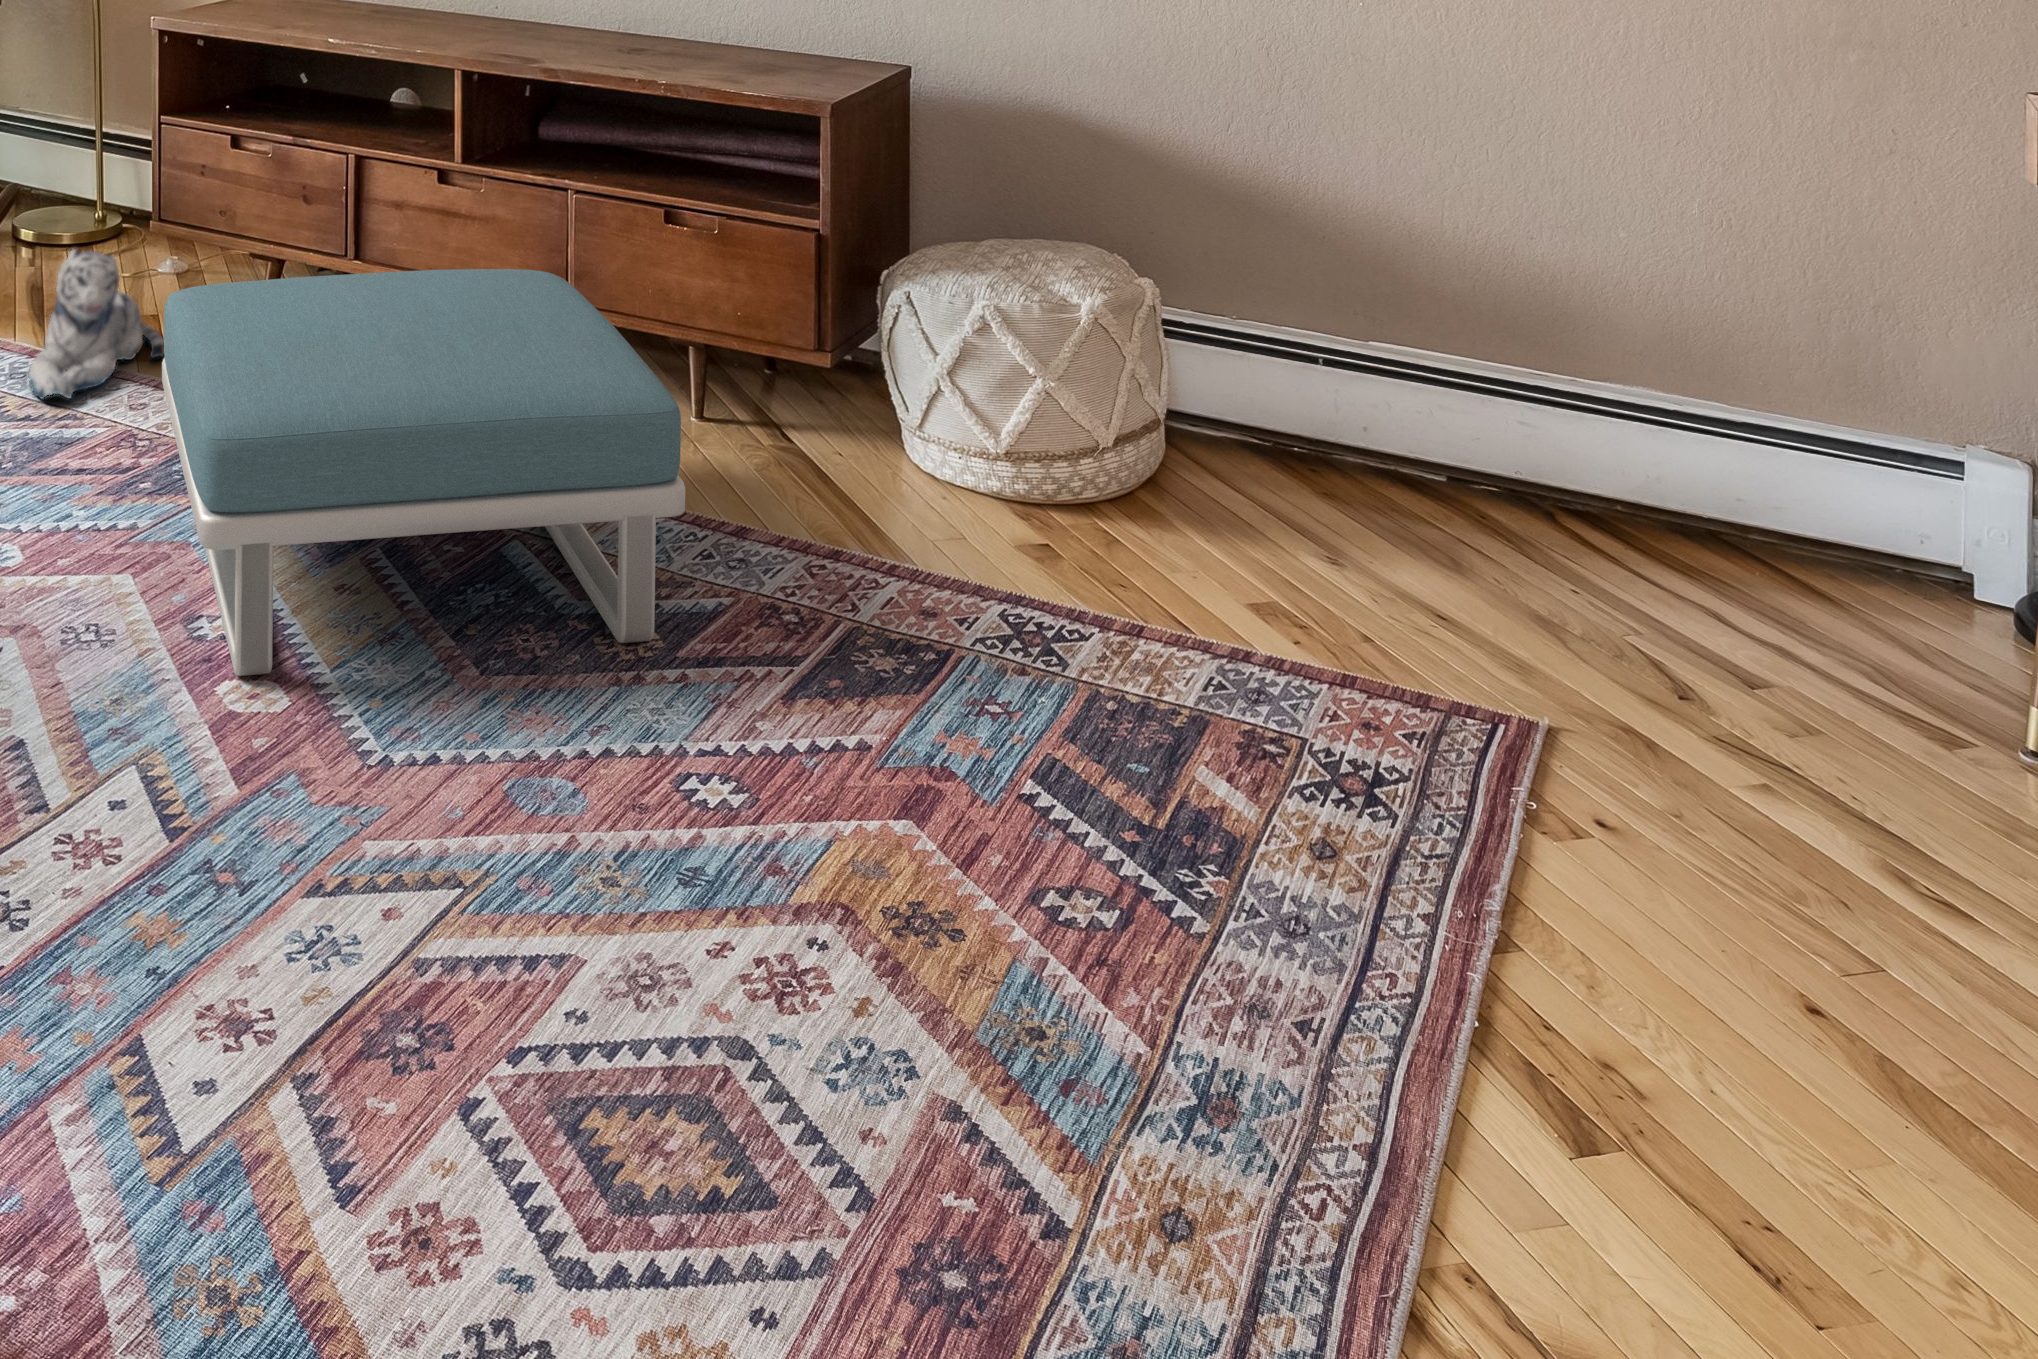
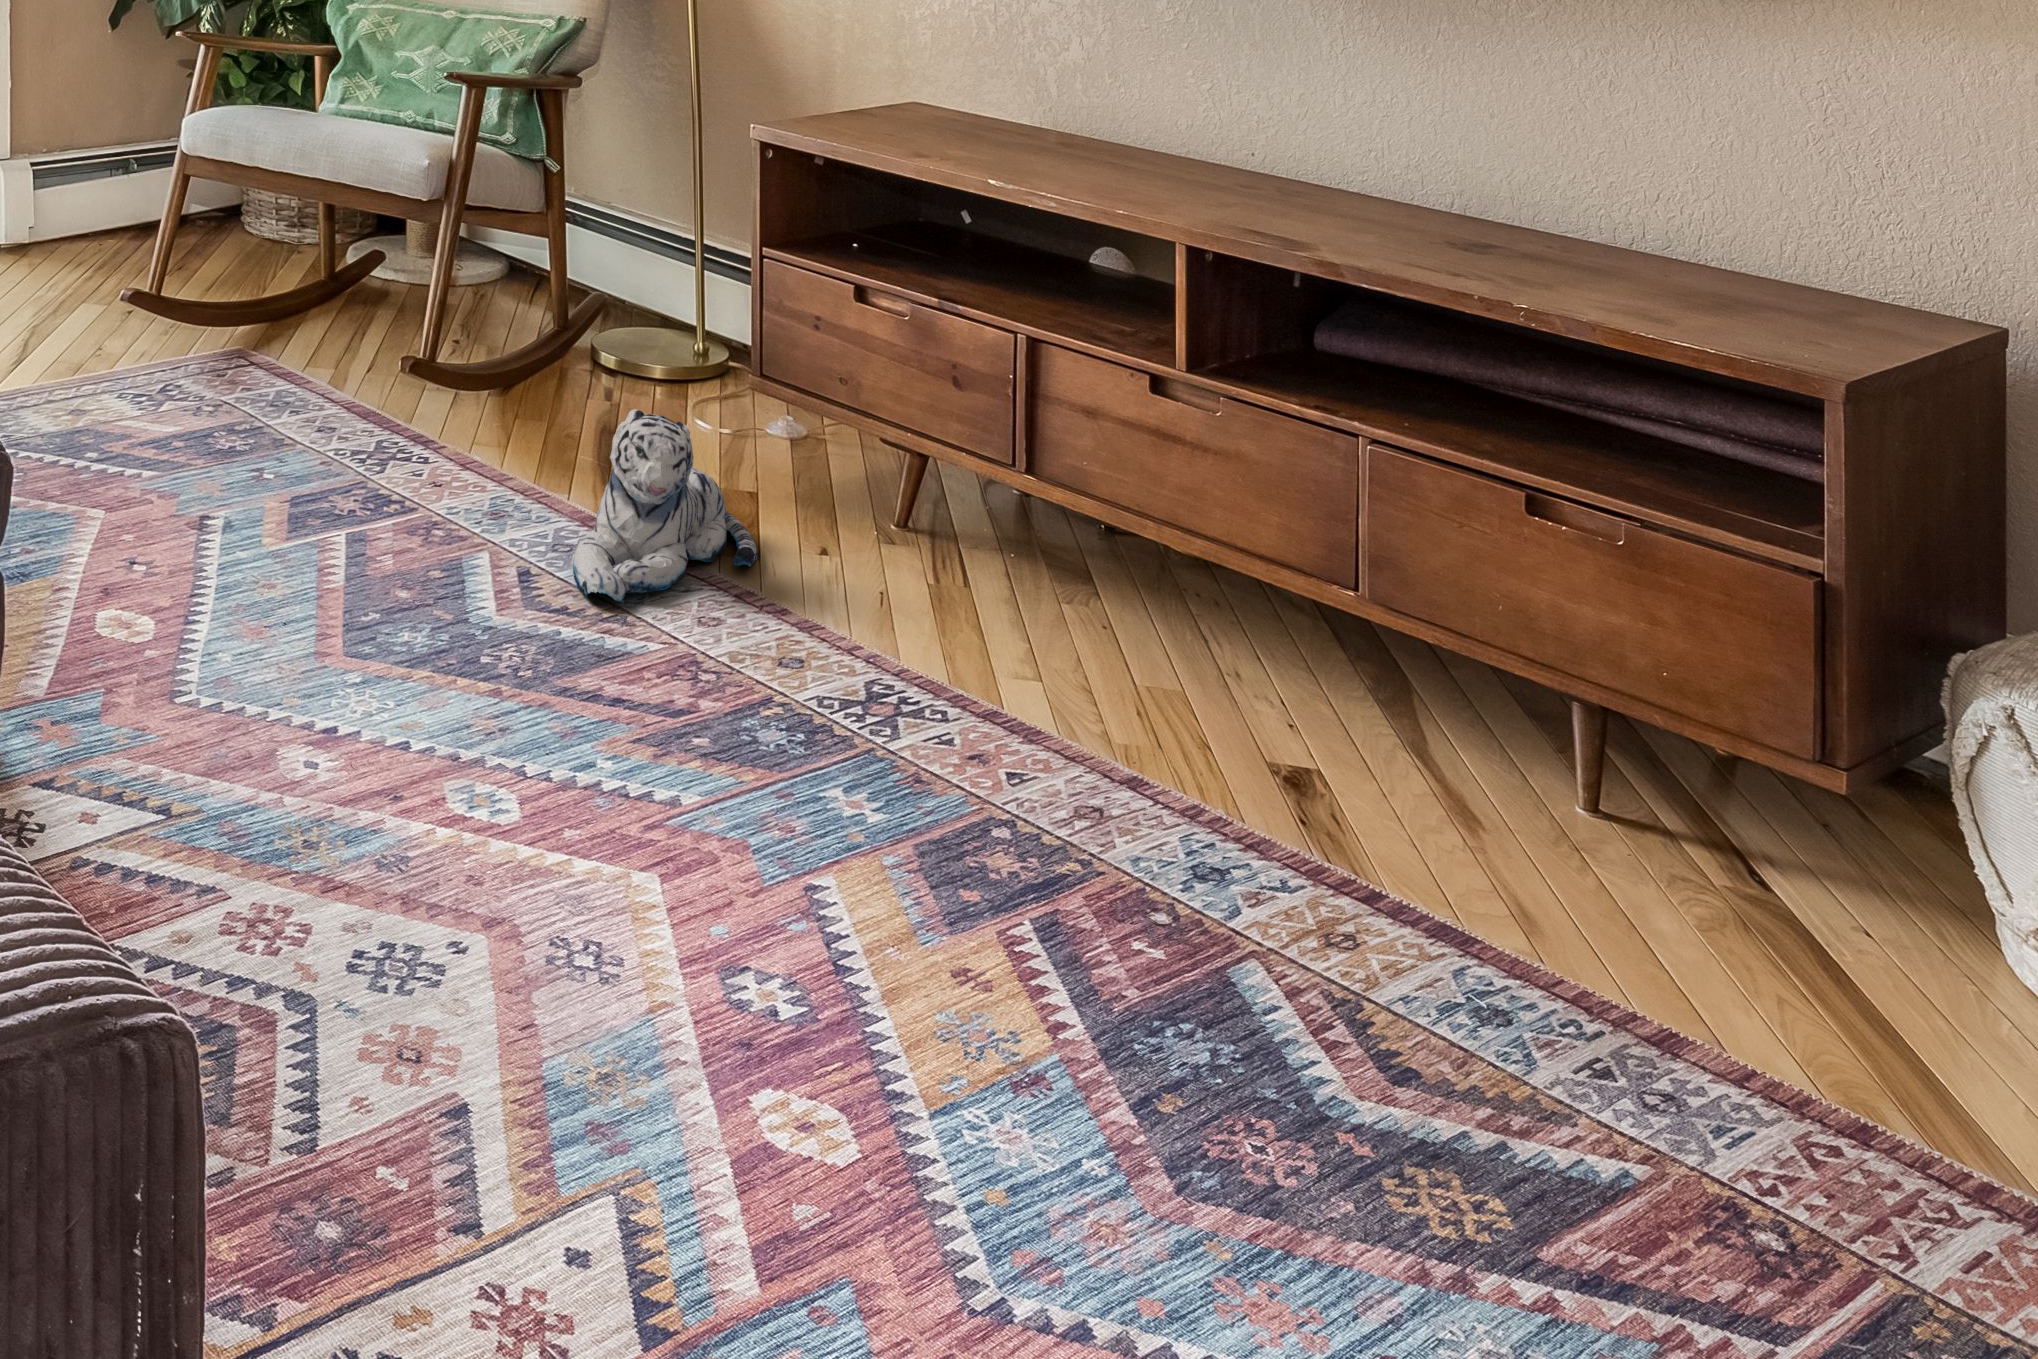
footstool: present [162,269,685,676] -> none [724,496,1553,1207]

